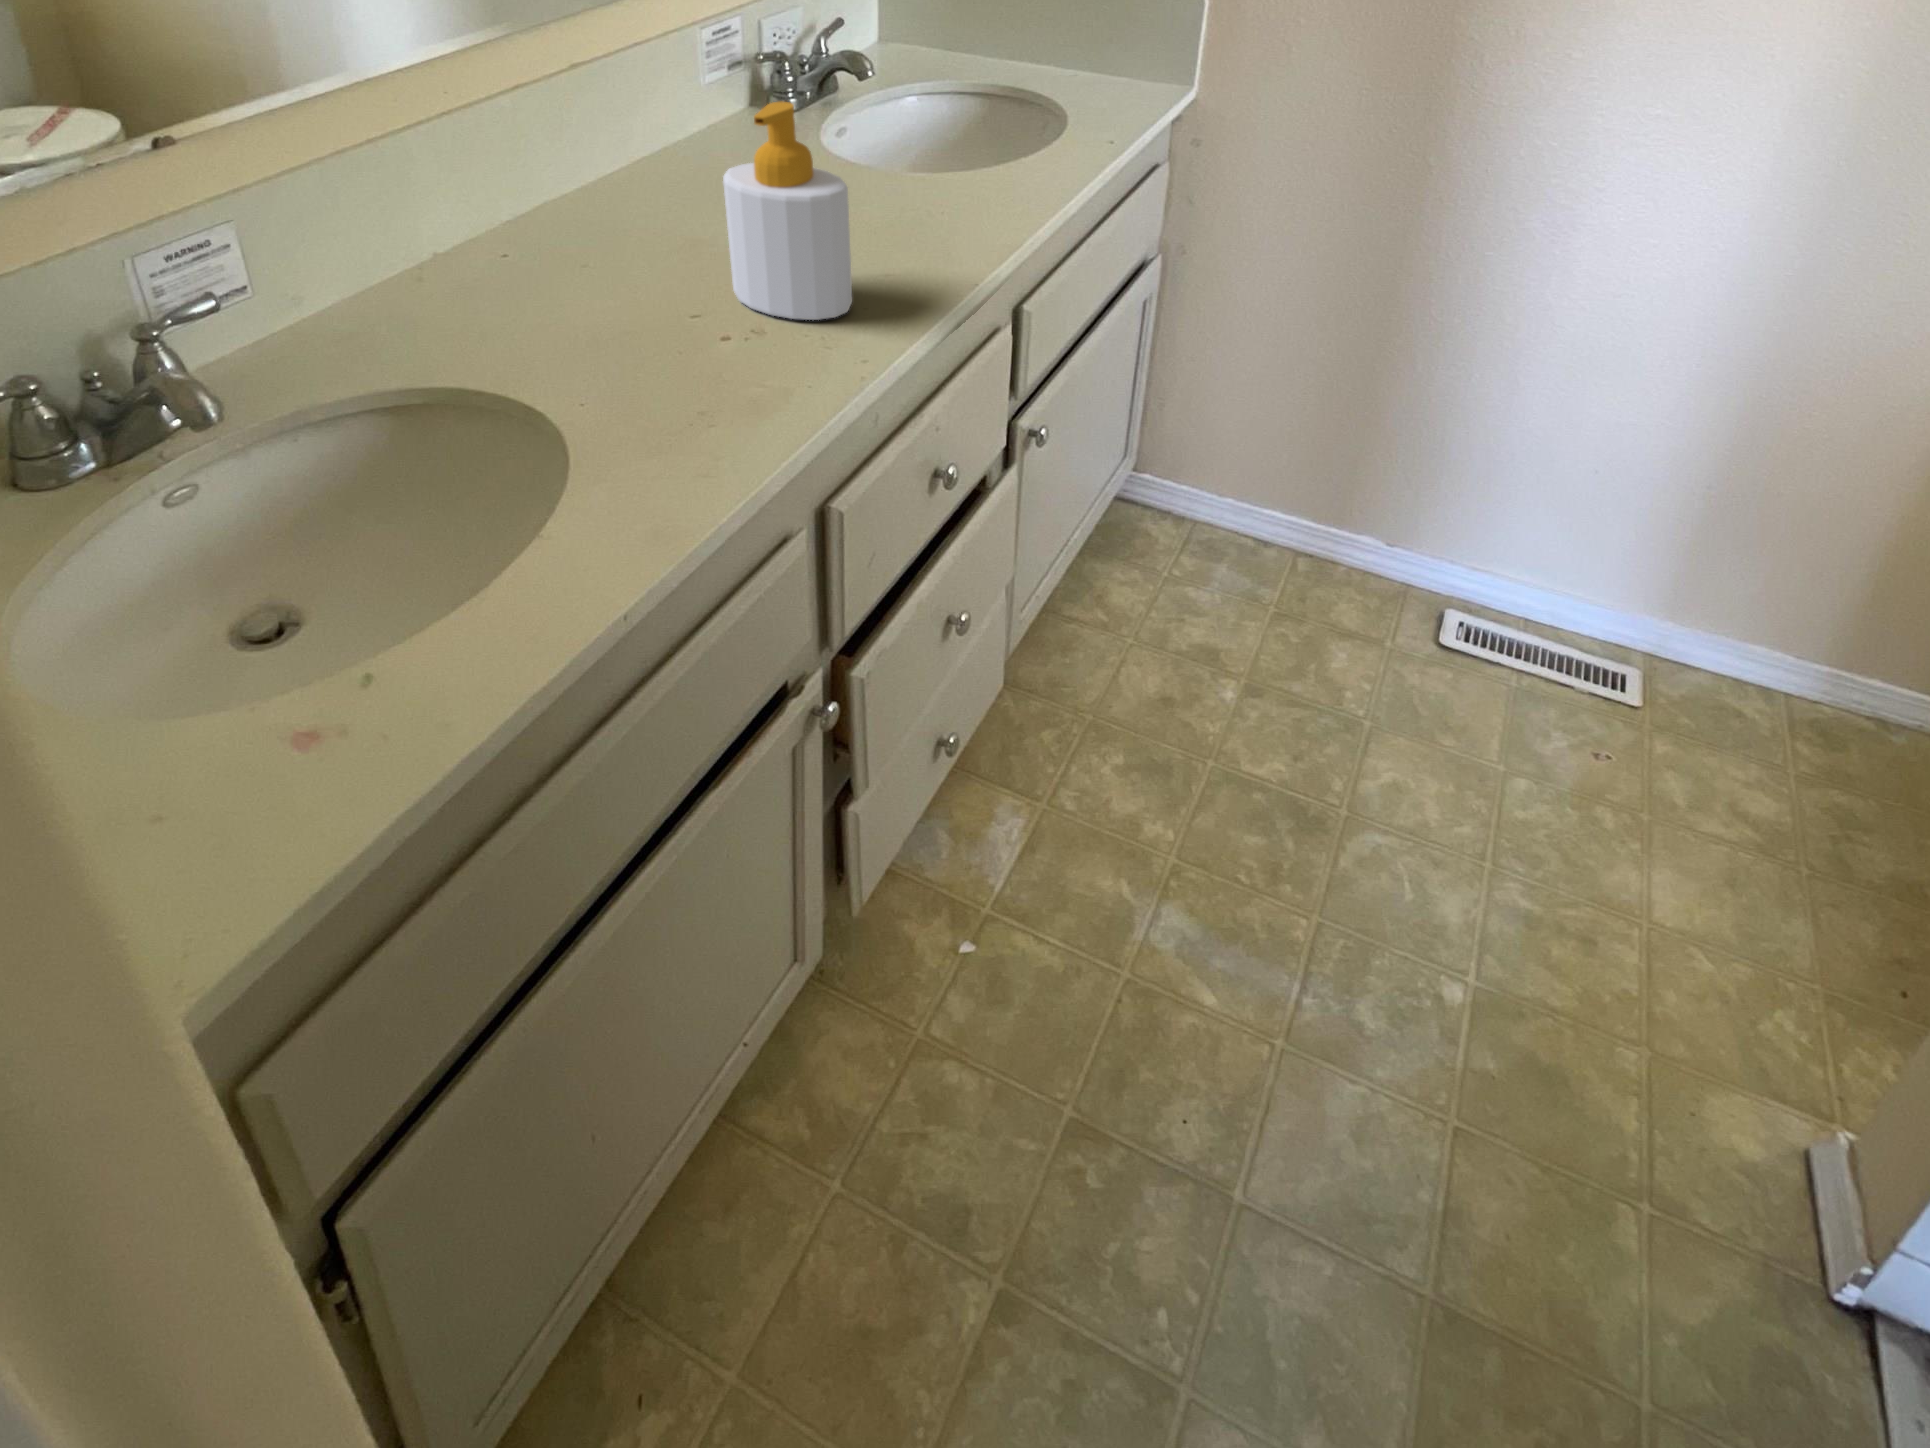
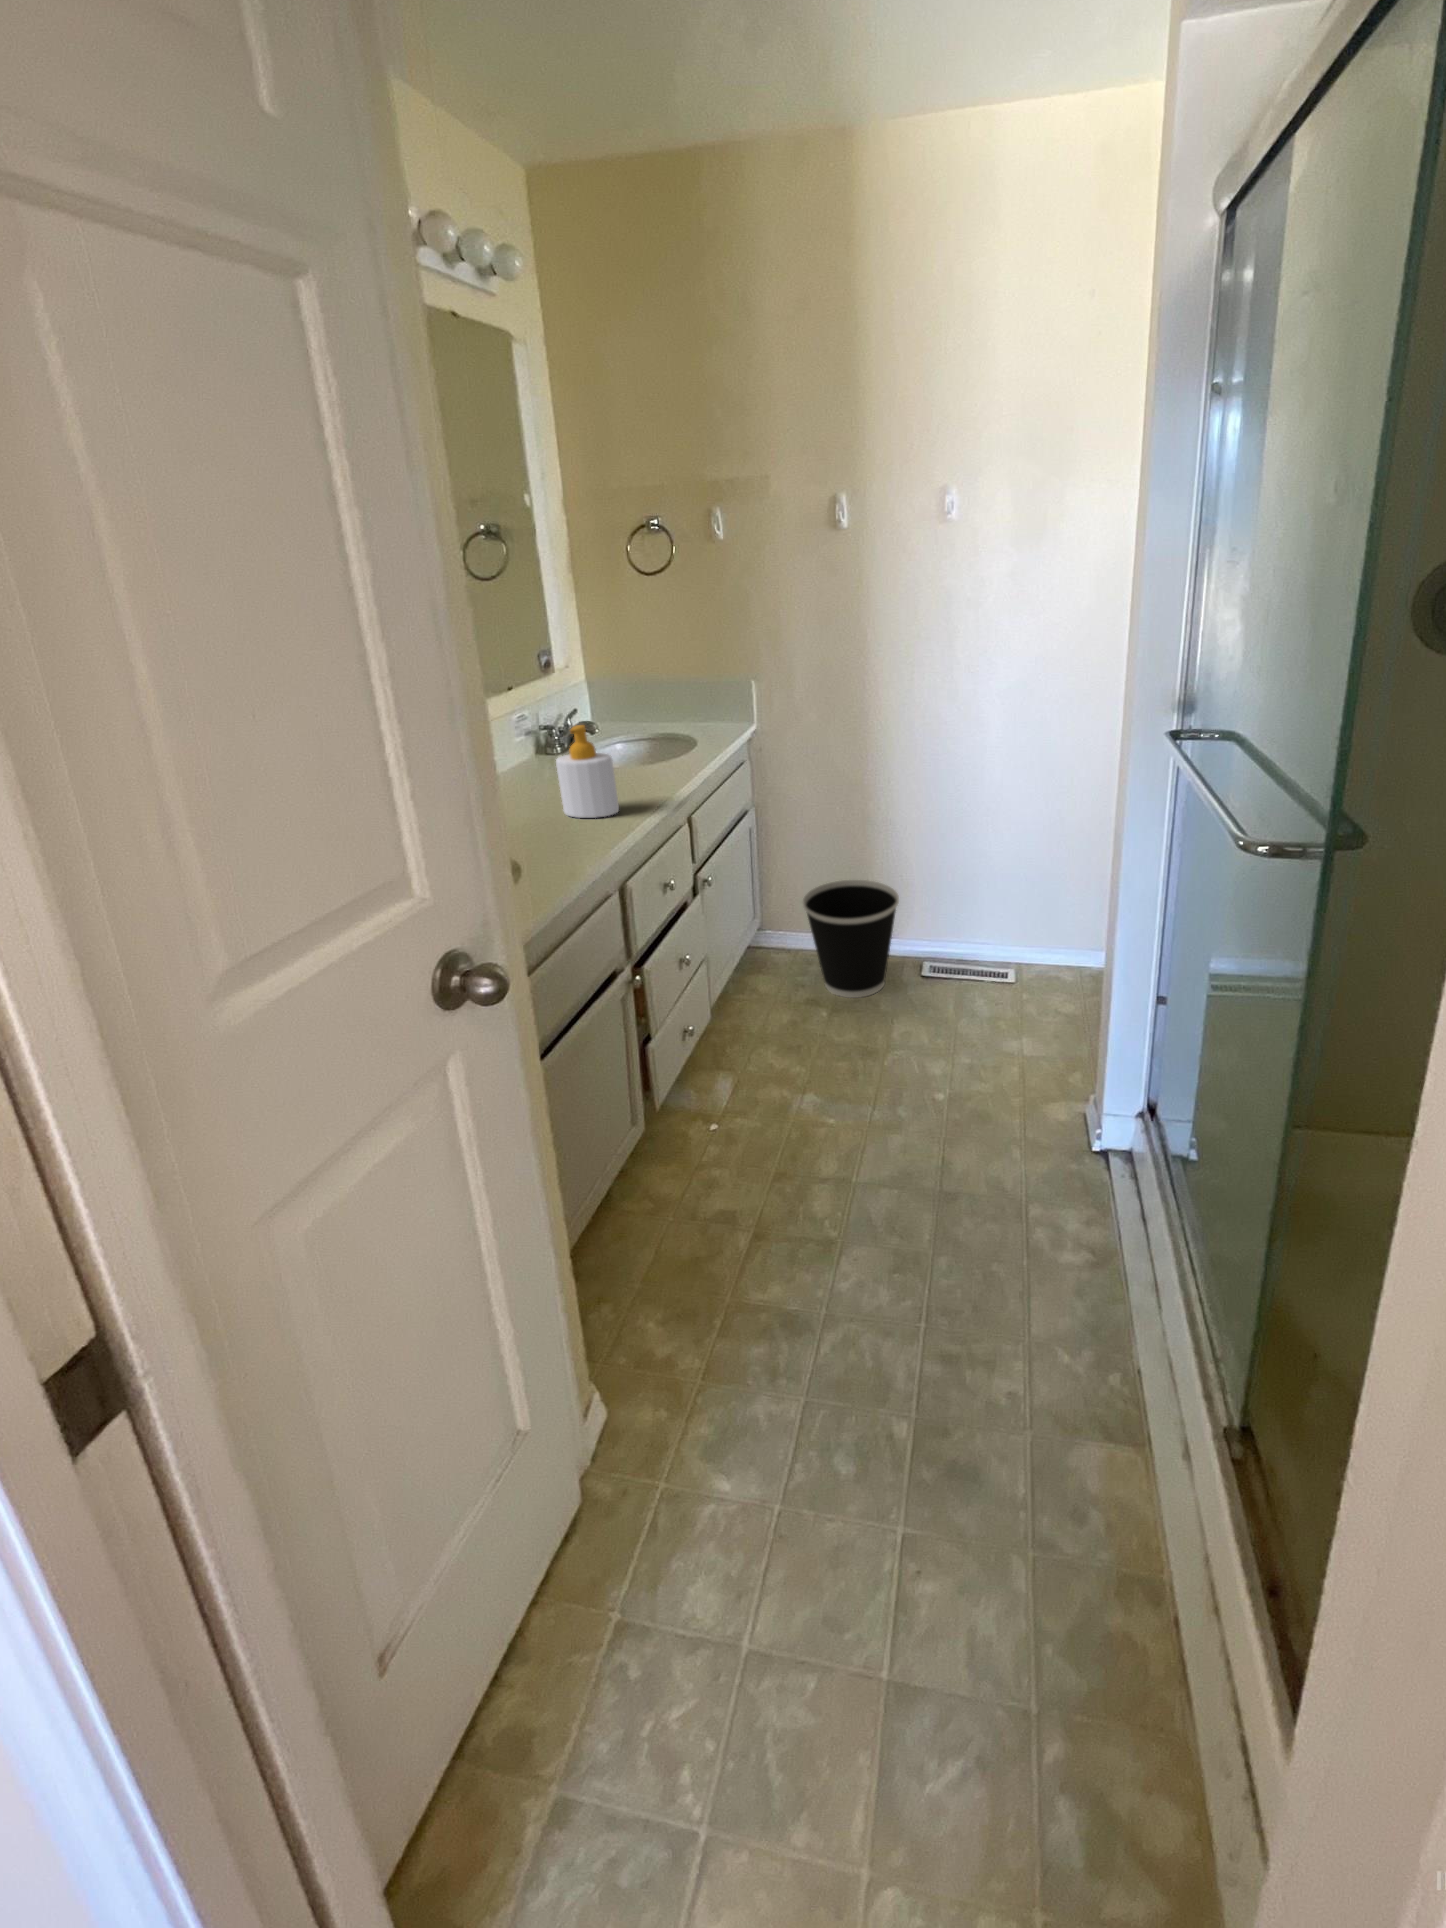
wastebasket: none [1226,425,1430,667] -> present [803,880,899,998]

